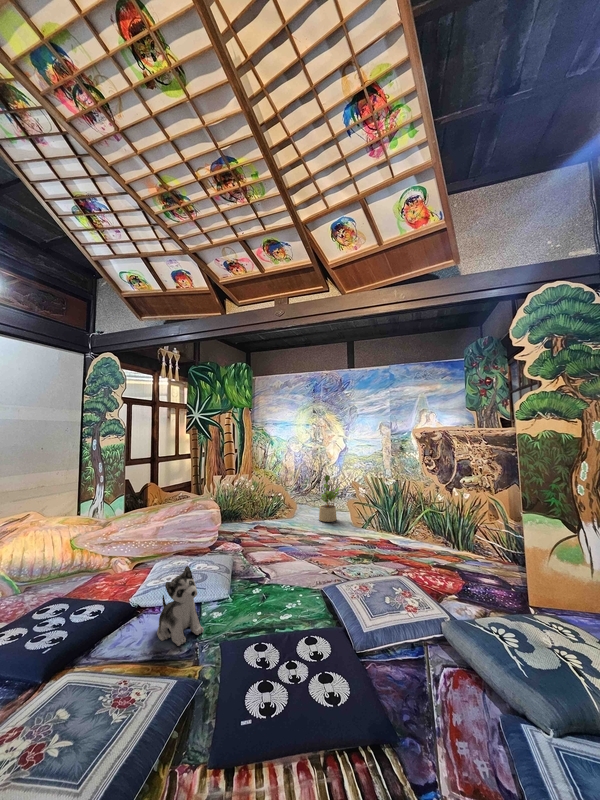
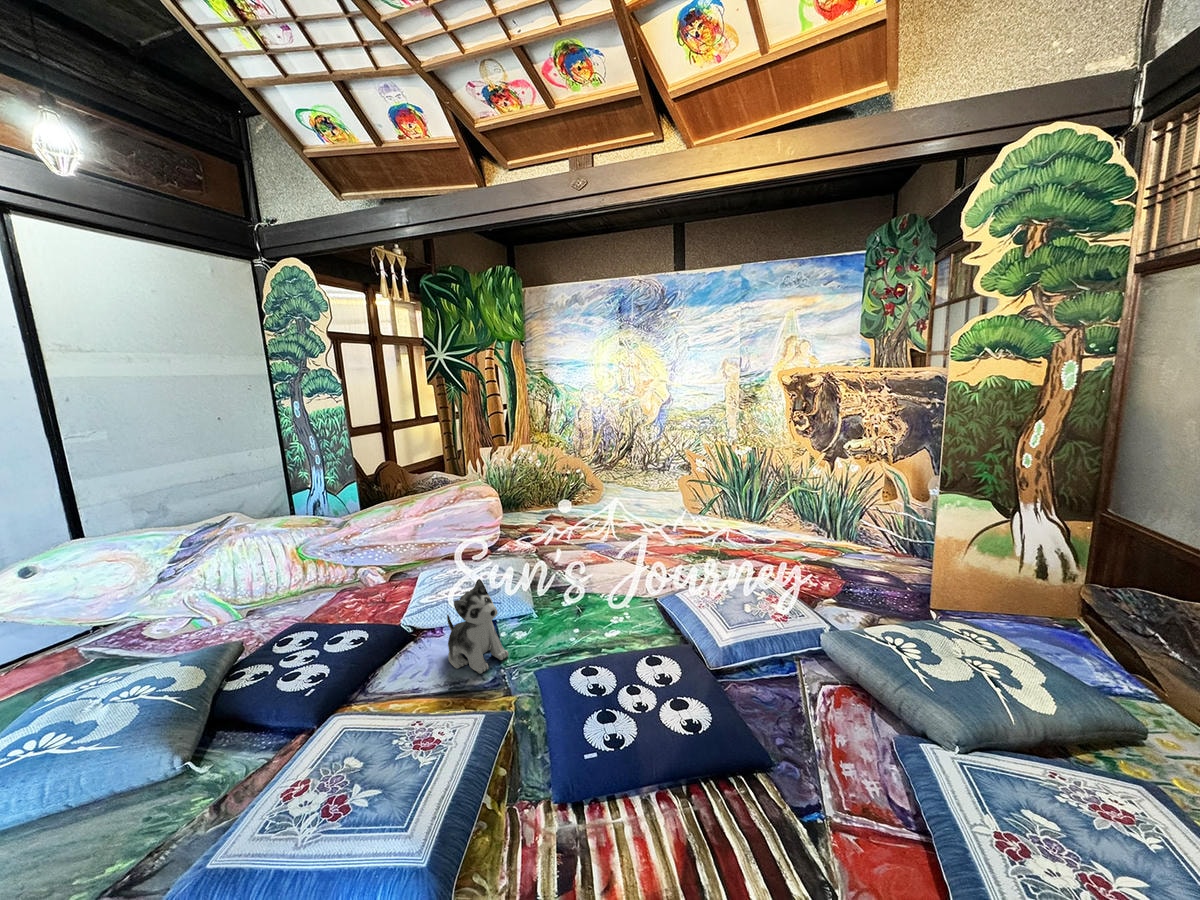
potted plant: present [319,475,340,522] -> none [636,442,667,507]

